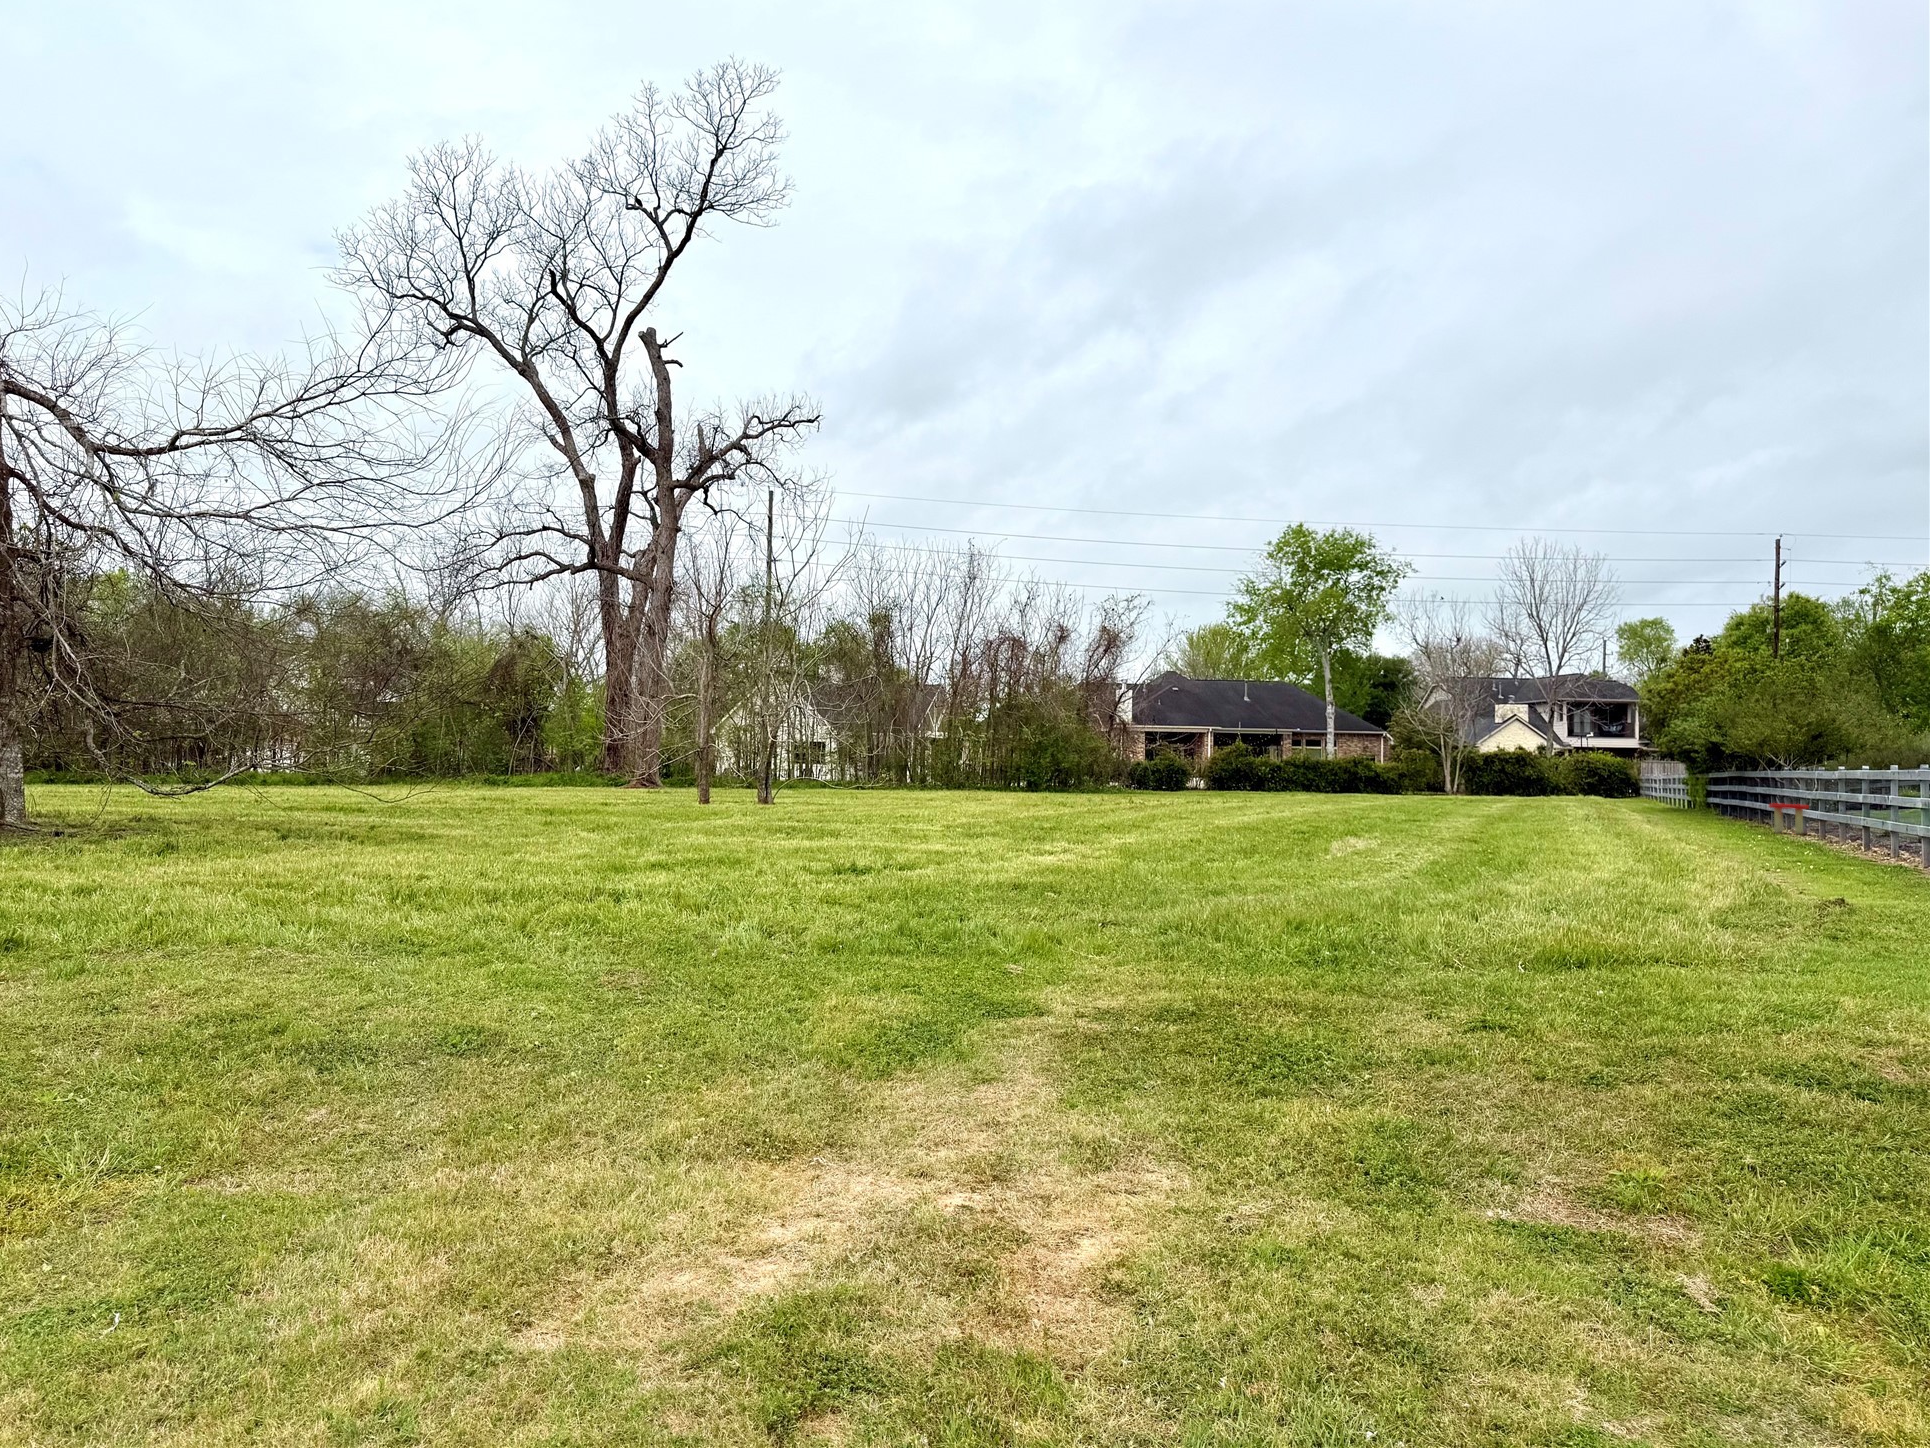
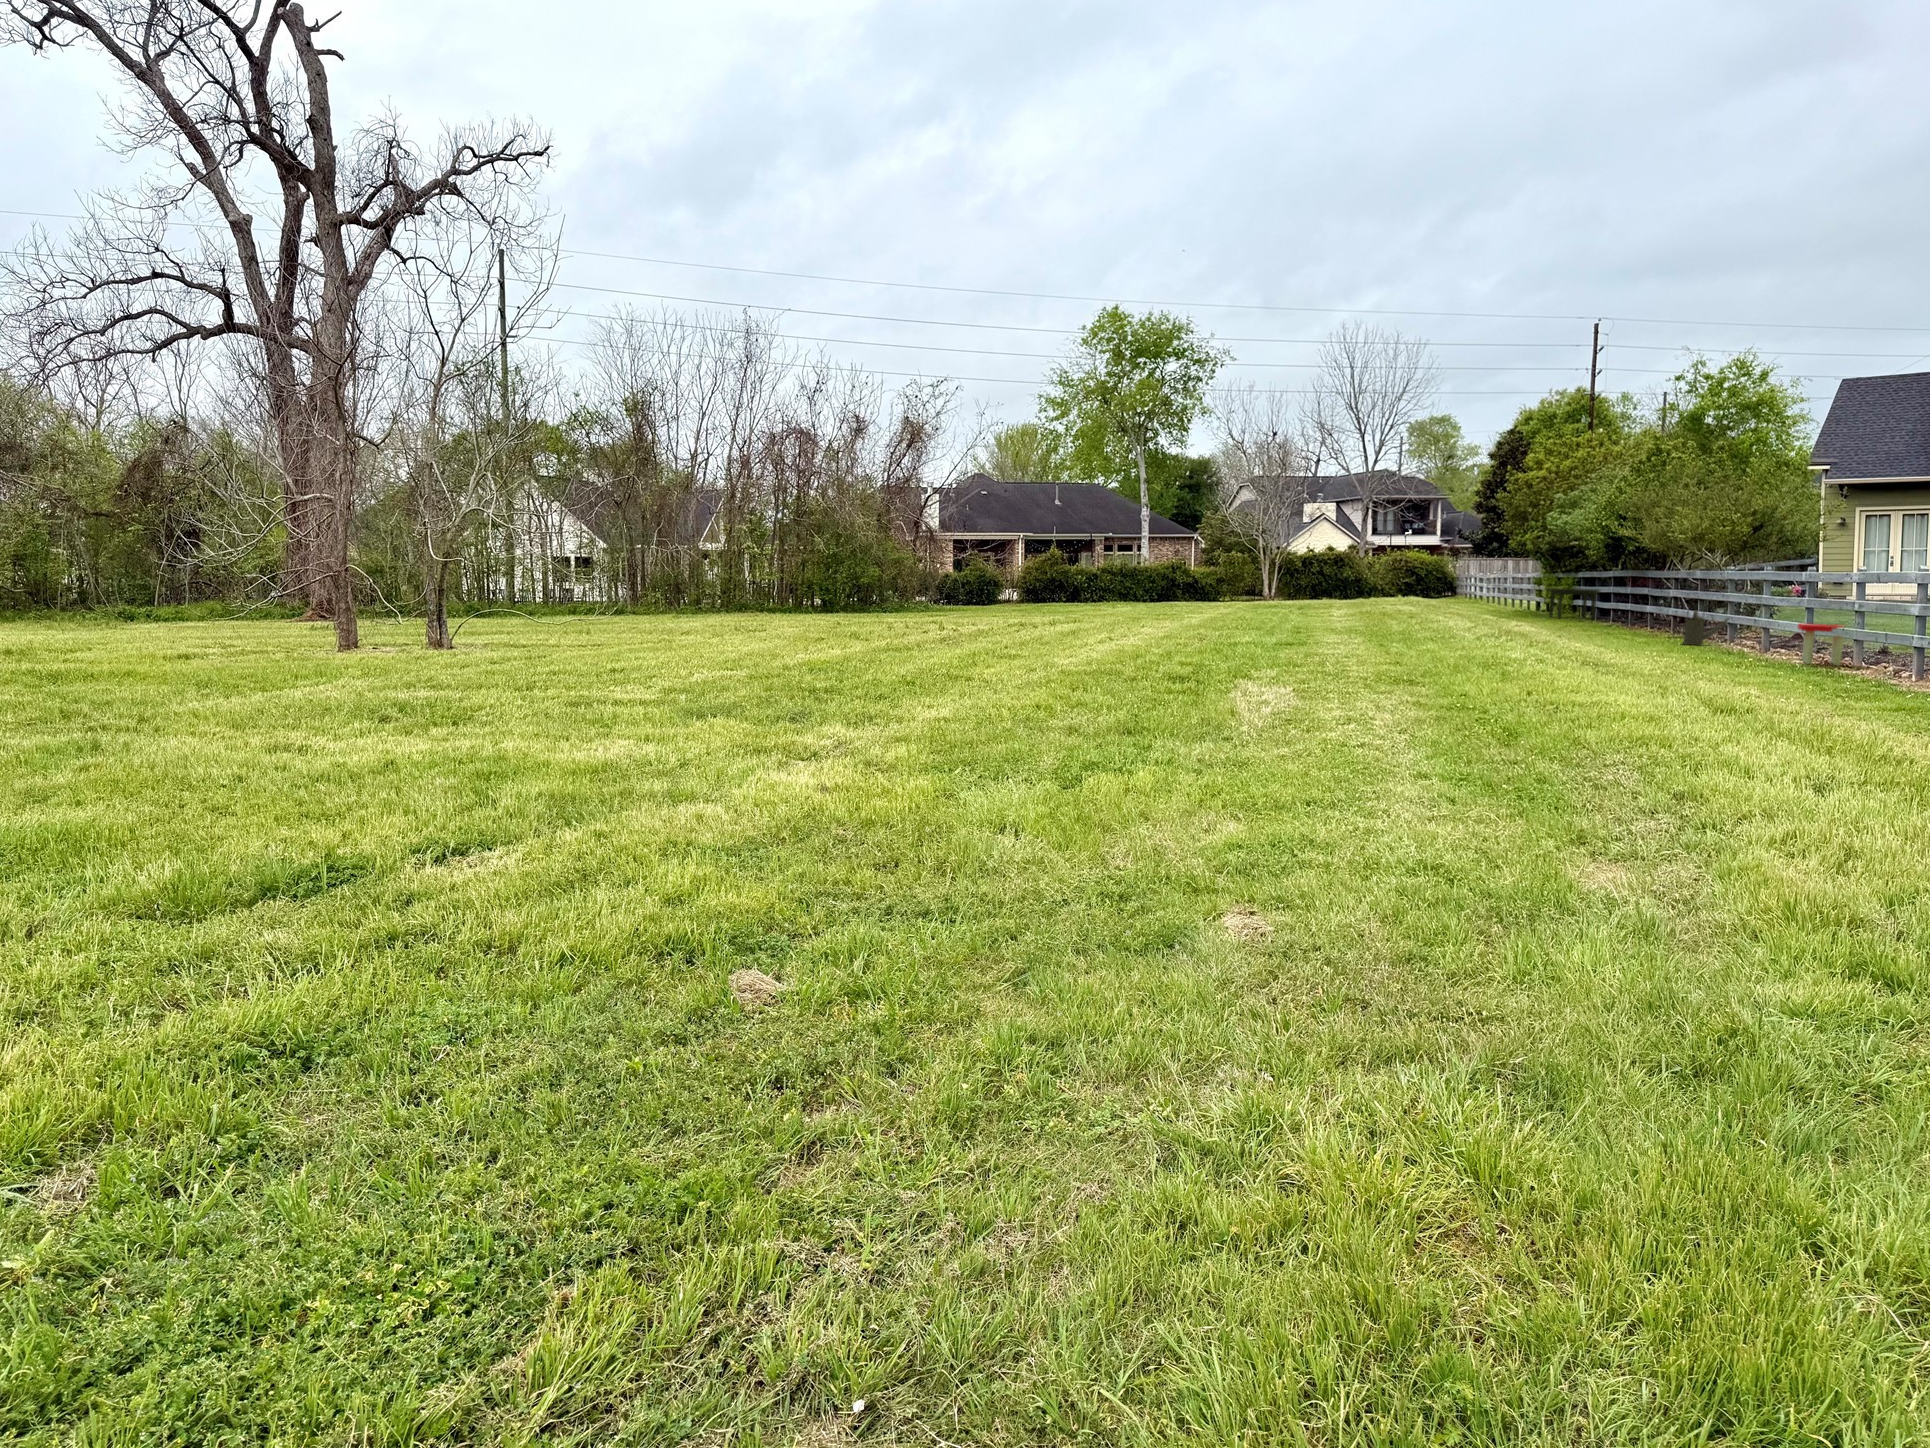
round table: none [1671,785,1723,812] -> present [1548,588,1600,619]
watering can: none [1719,797,1760,825] -> present [1677,610,1729,645]

